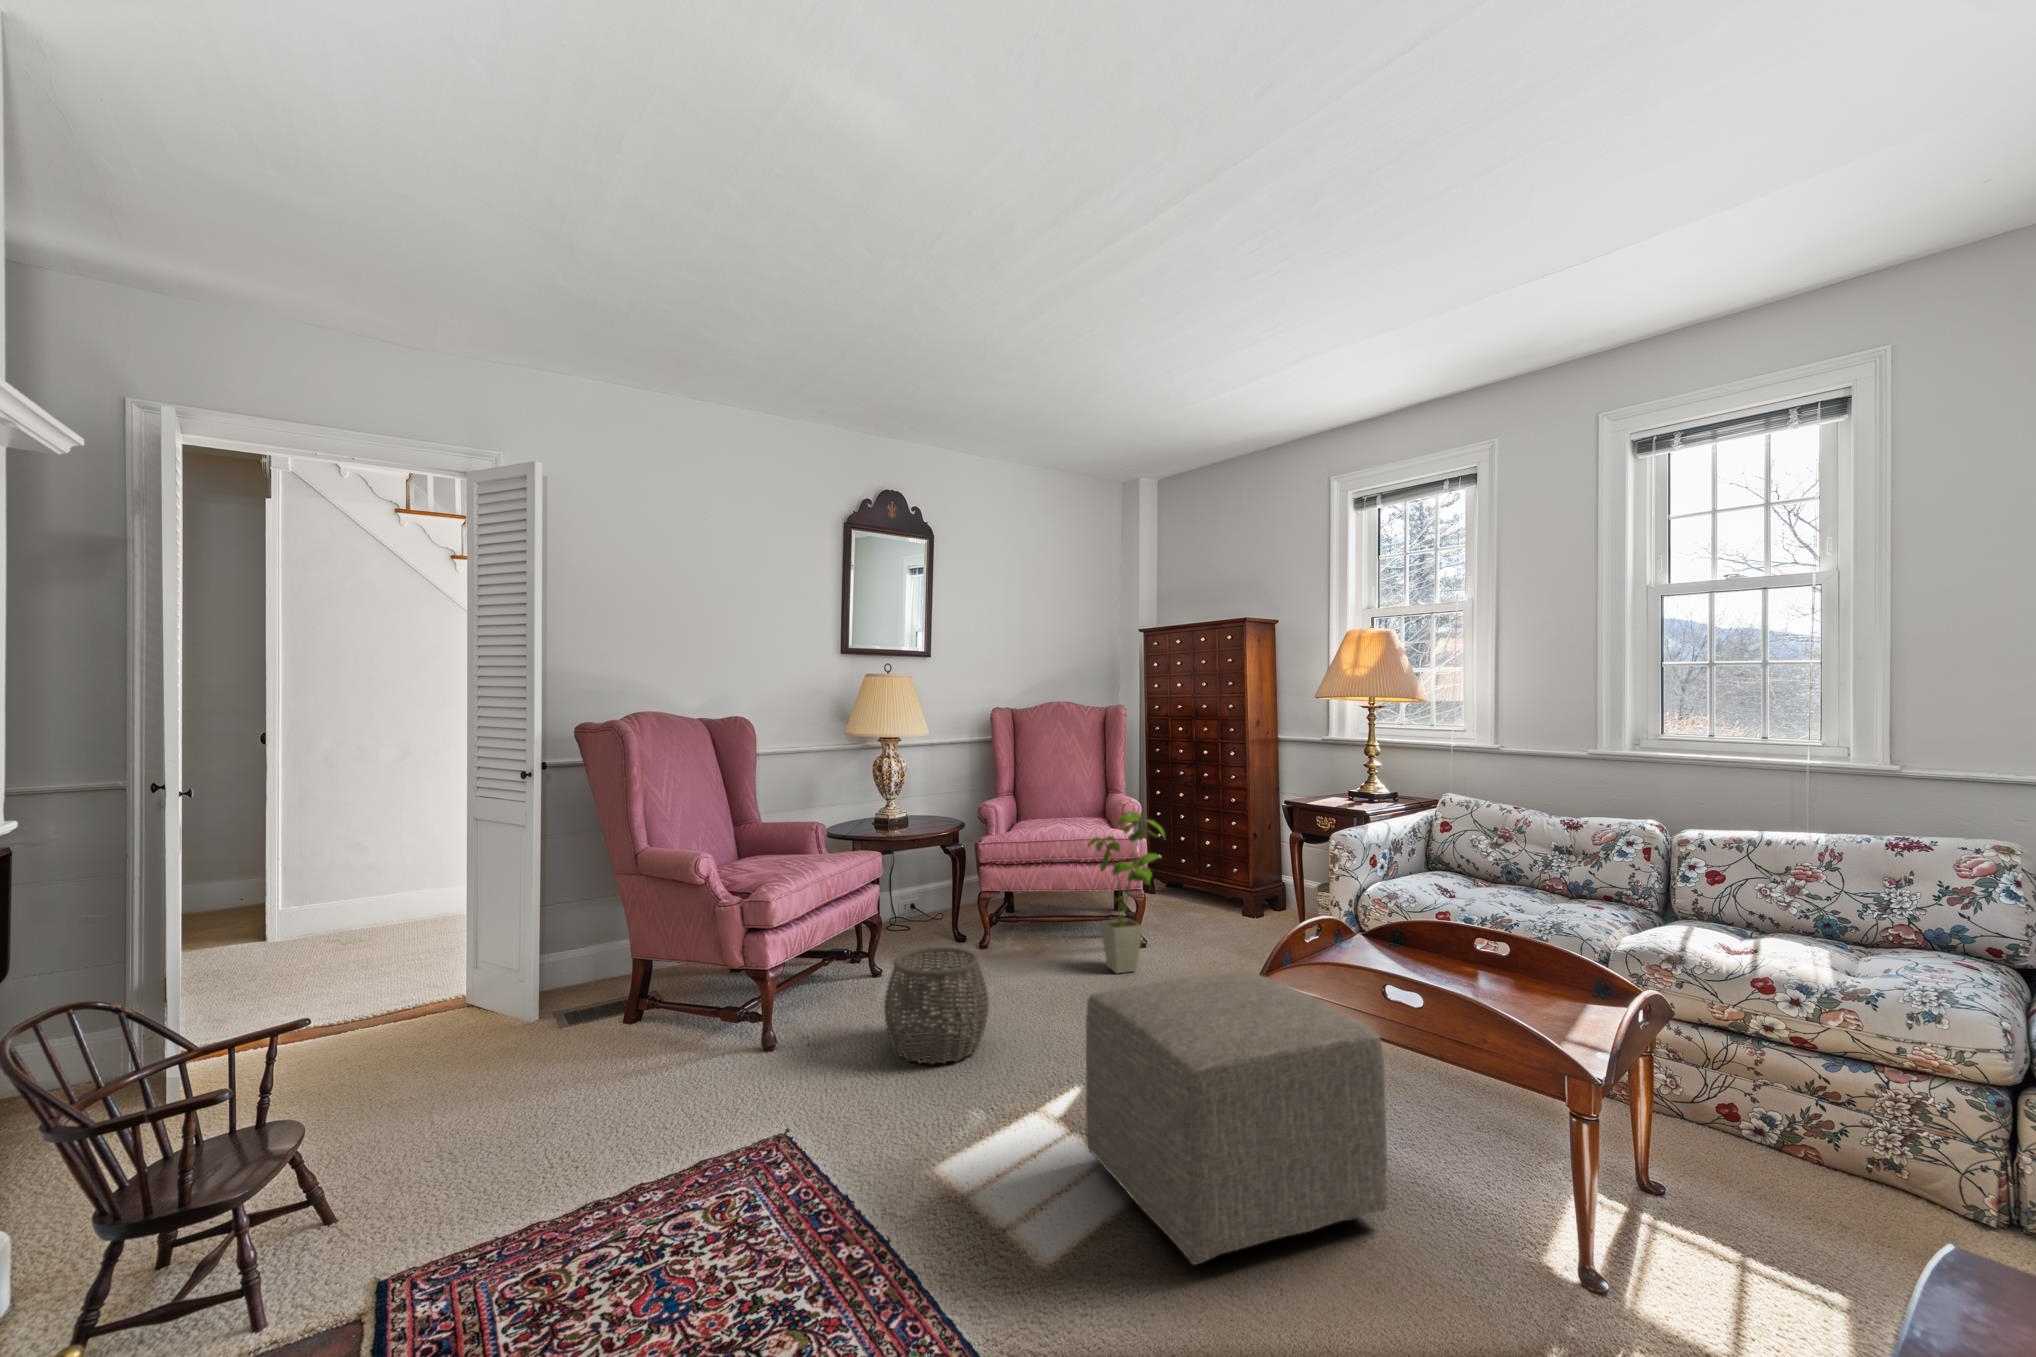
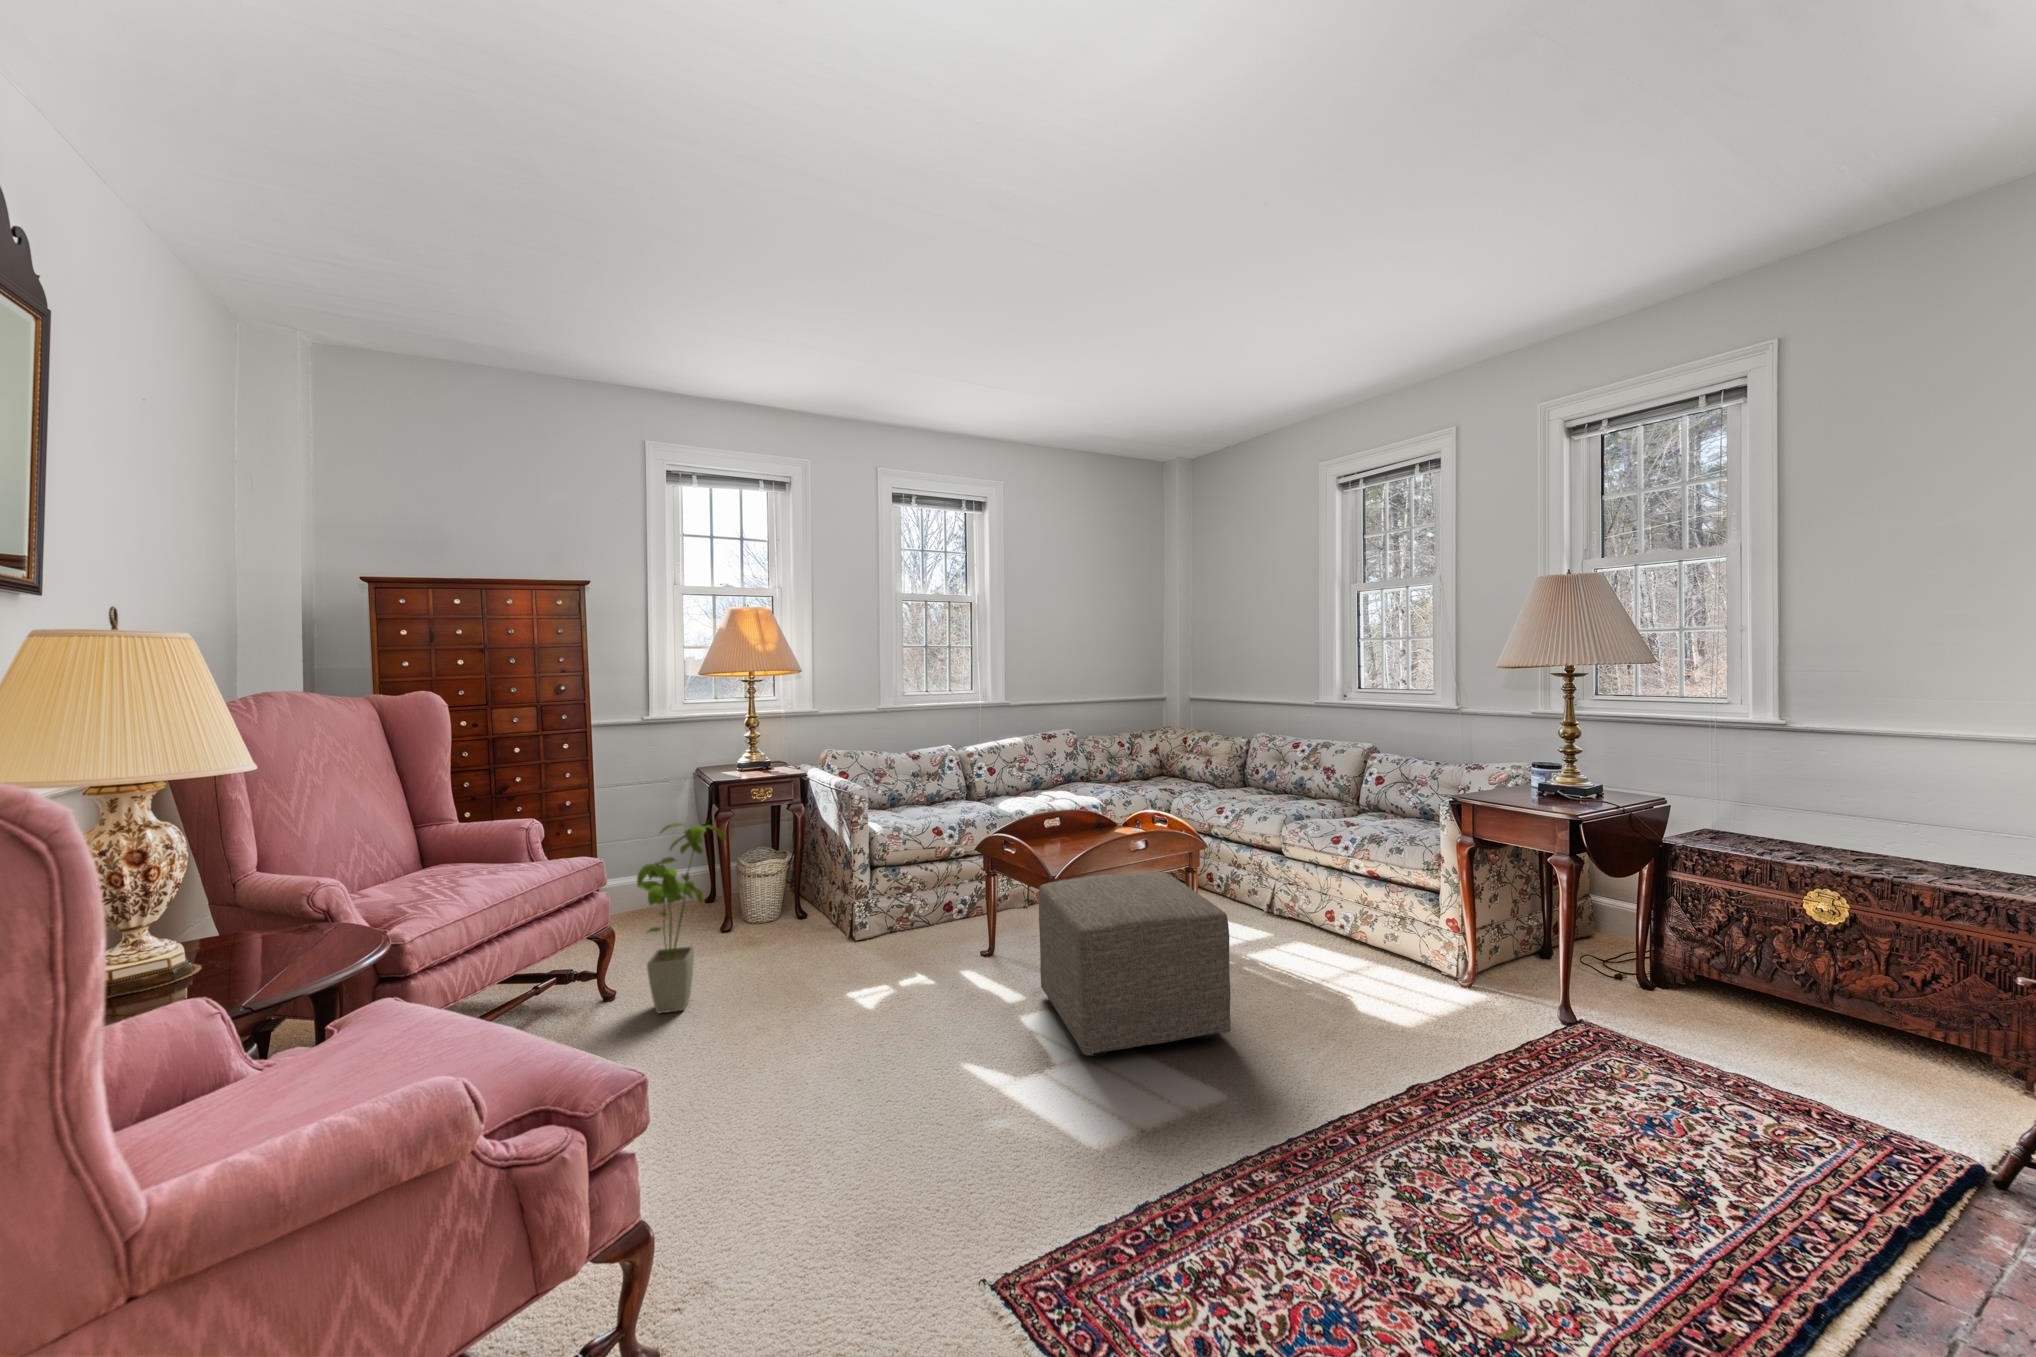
woven basket: present [884,947,989,1064] -> none [737,1009,876,1178]

